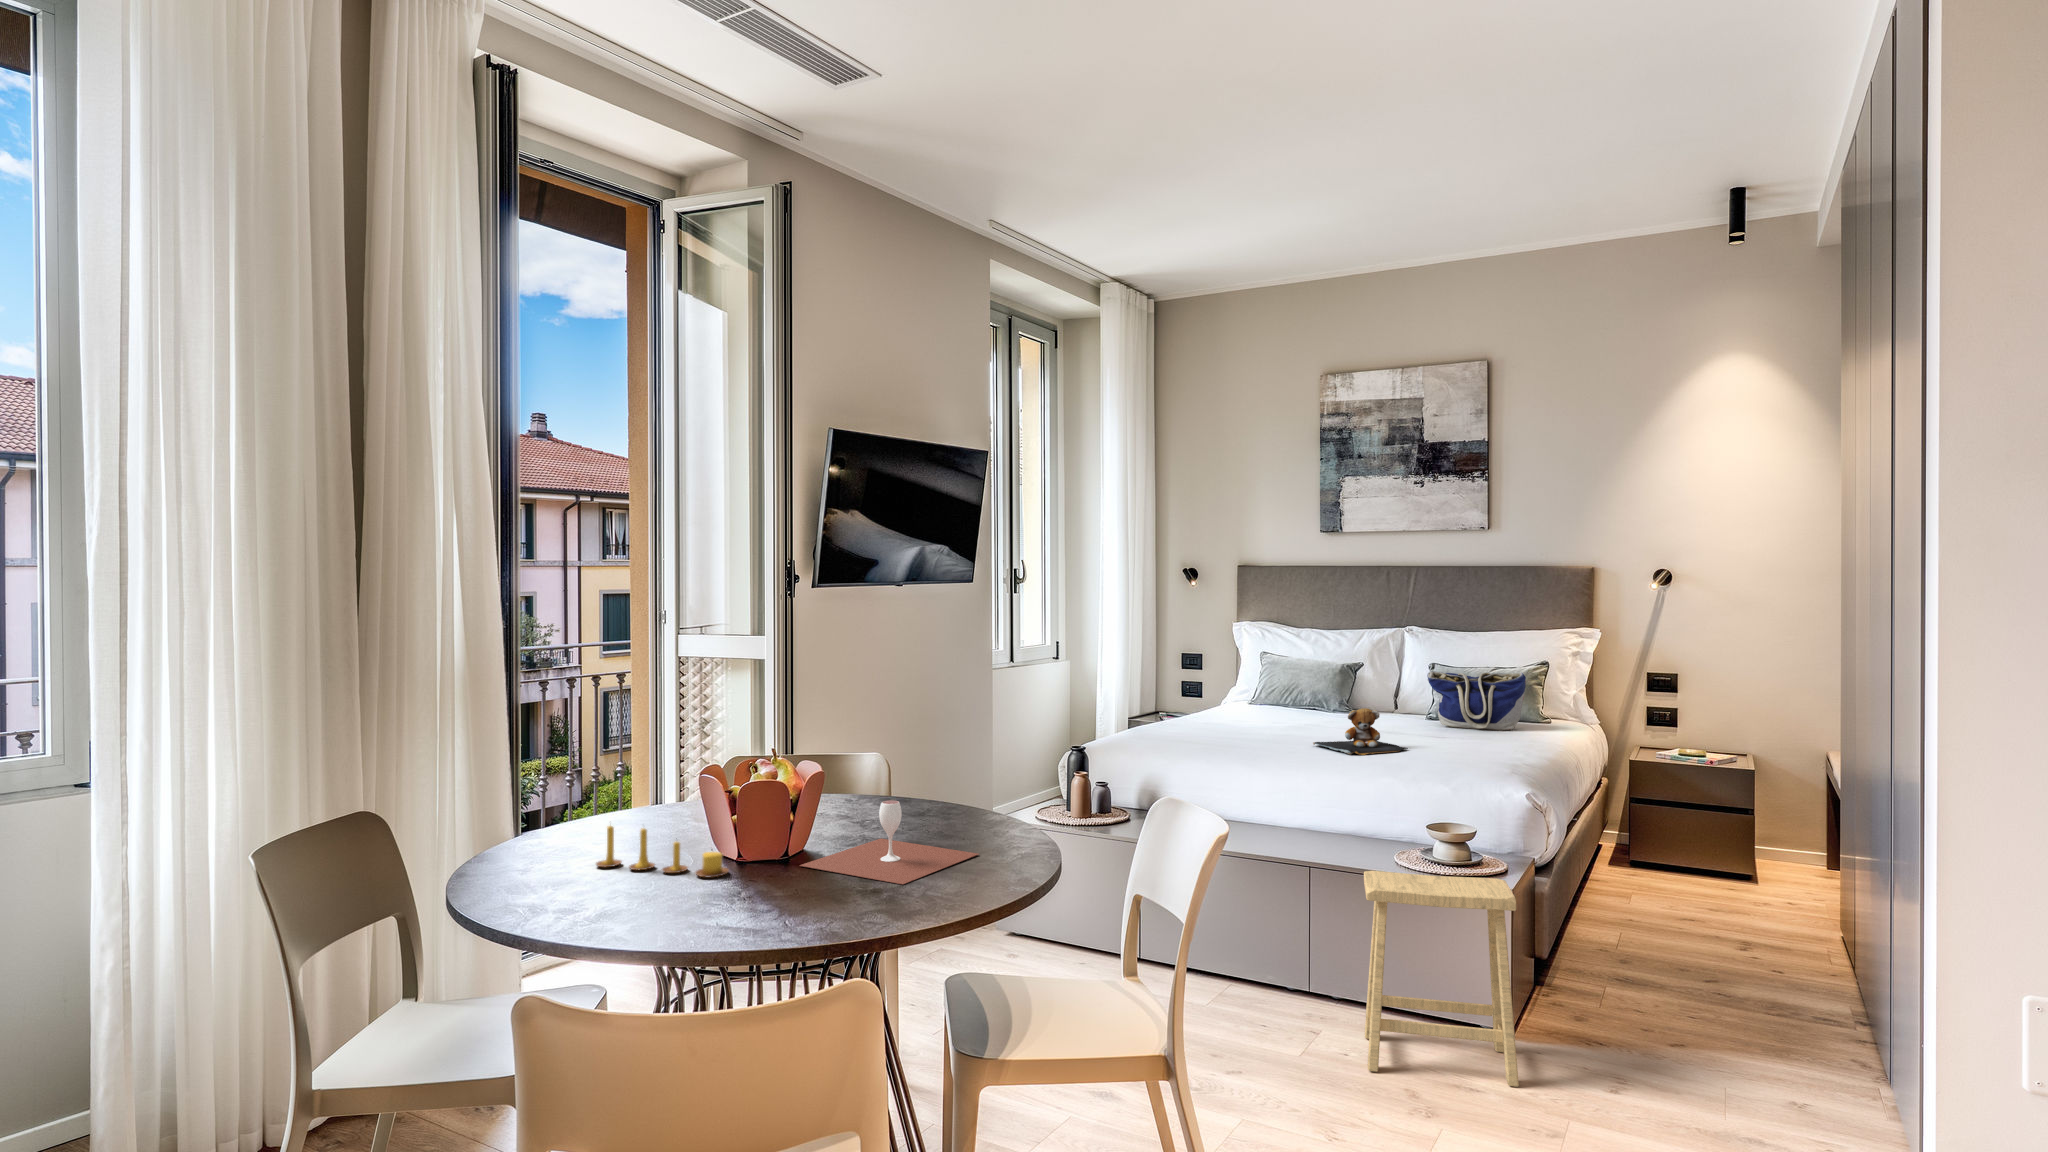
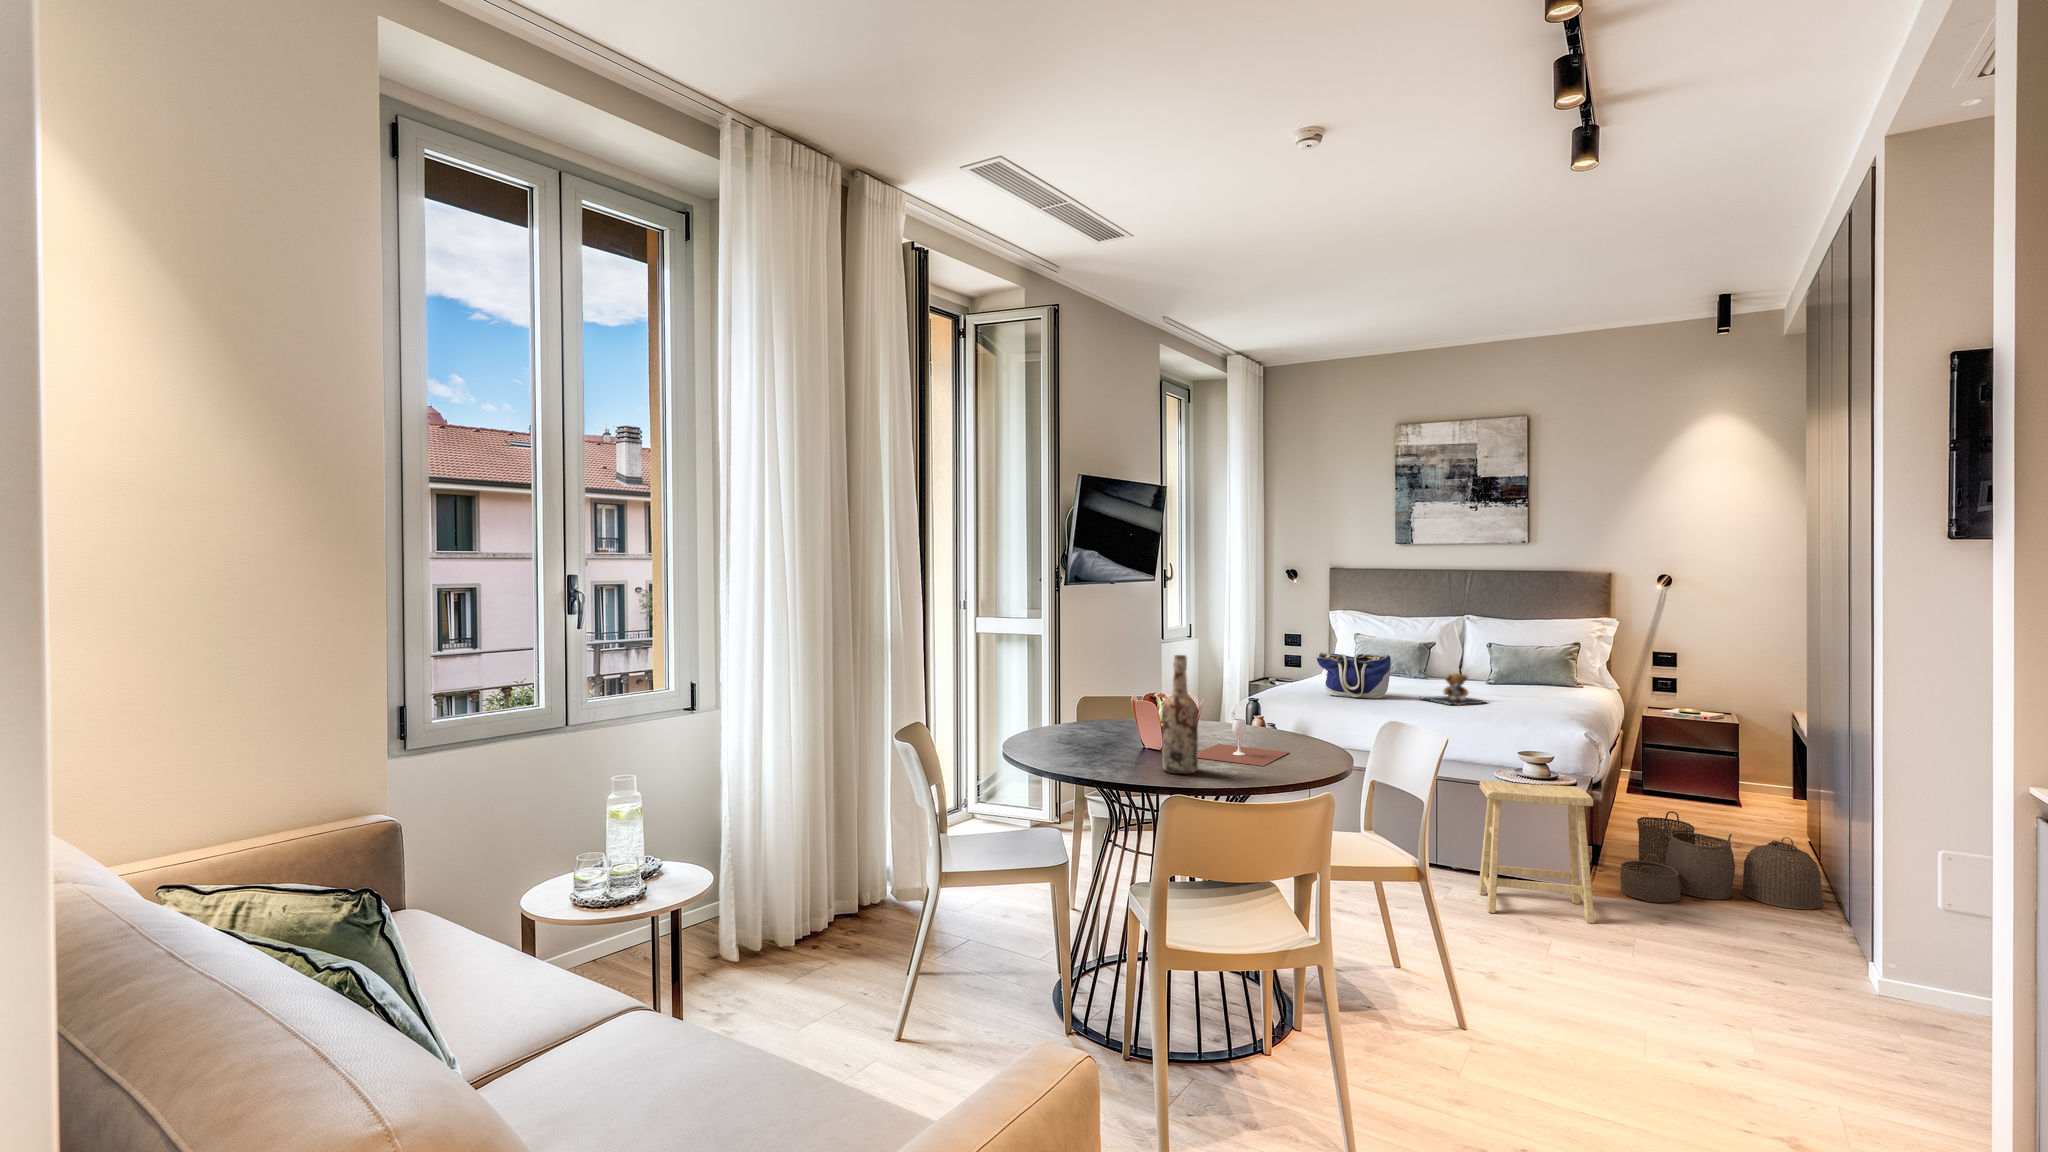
tote bag: present [1427,671,1526,730] -> present [1316,652,1391,699]
wine bottle: none [713,698,776,905] -> present [1162,655,1198,774]
candle: present [596,826,729,878] -> none [1065,729,1152,761]
woven basket: none [1569,905,1851,1054] -> present [1620,811,1823,910]

